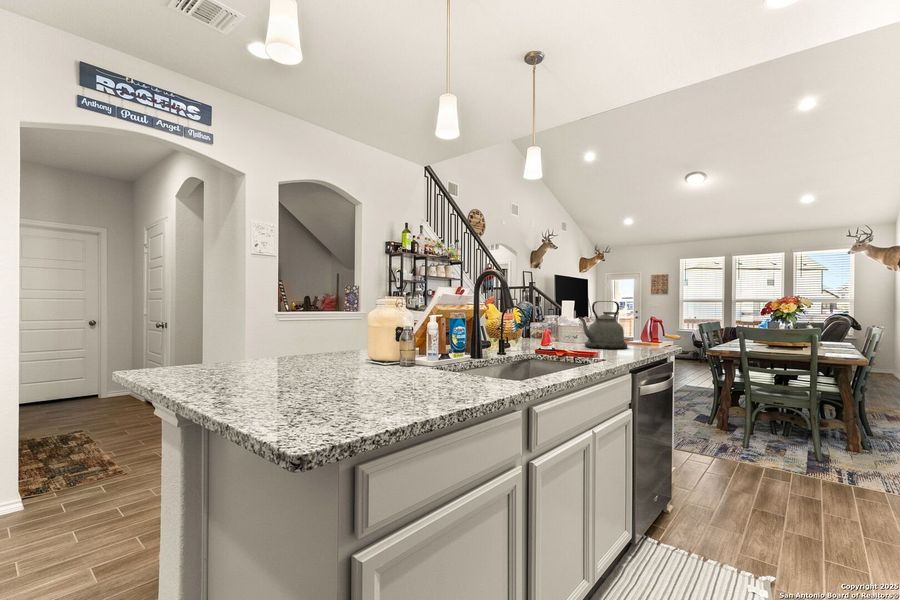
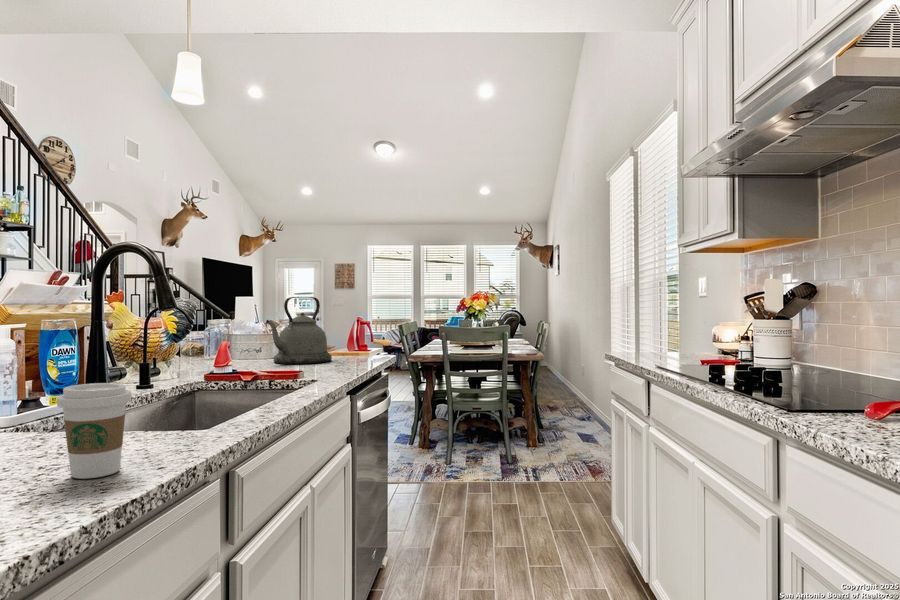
coffee cup: none [445,345,478,394] -> present [57,383,131,479]

